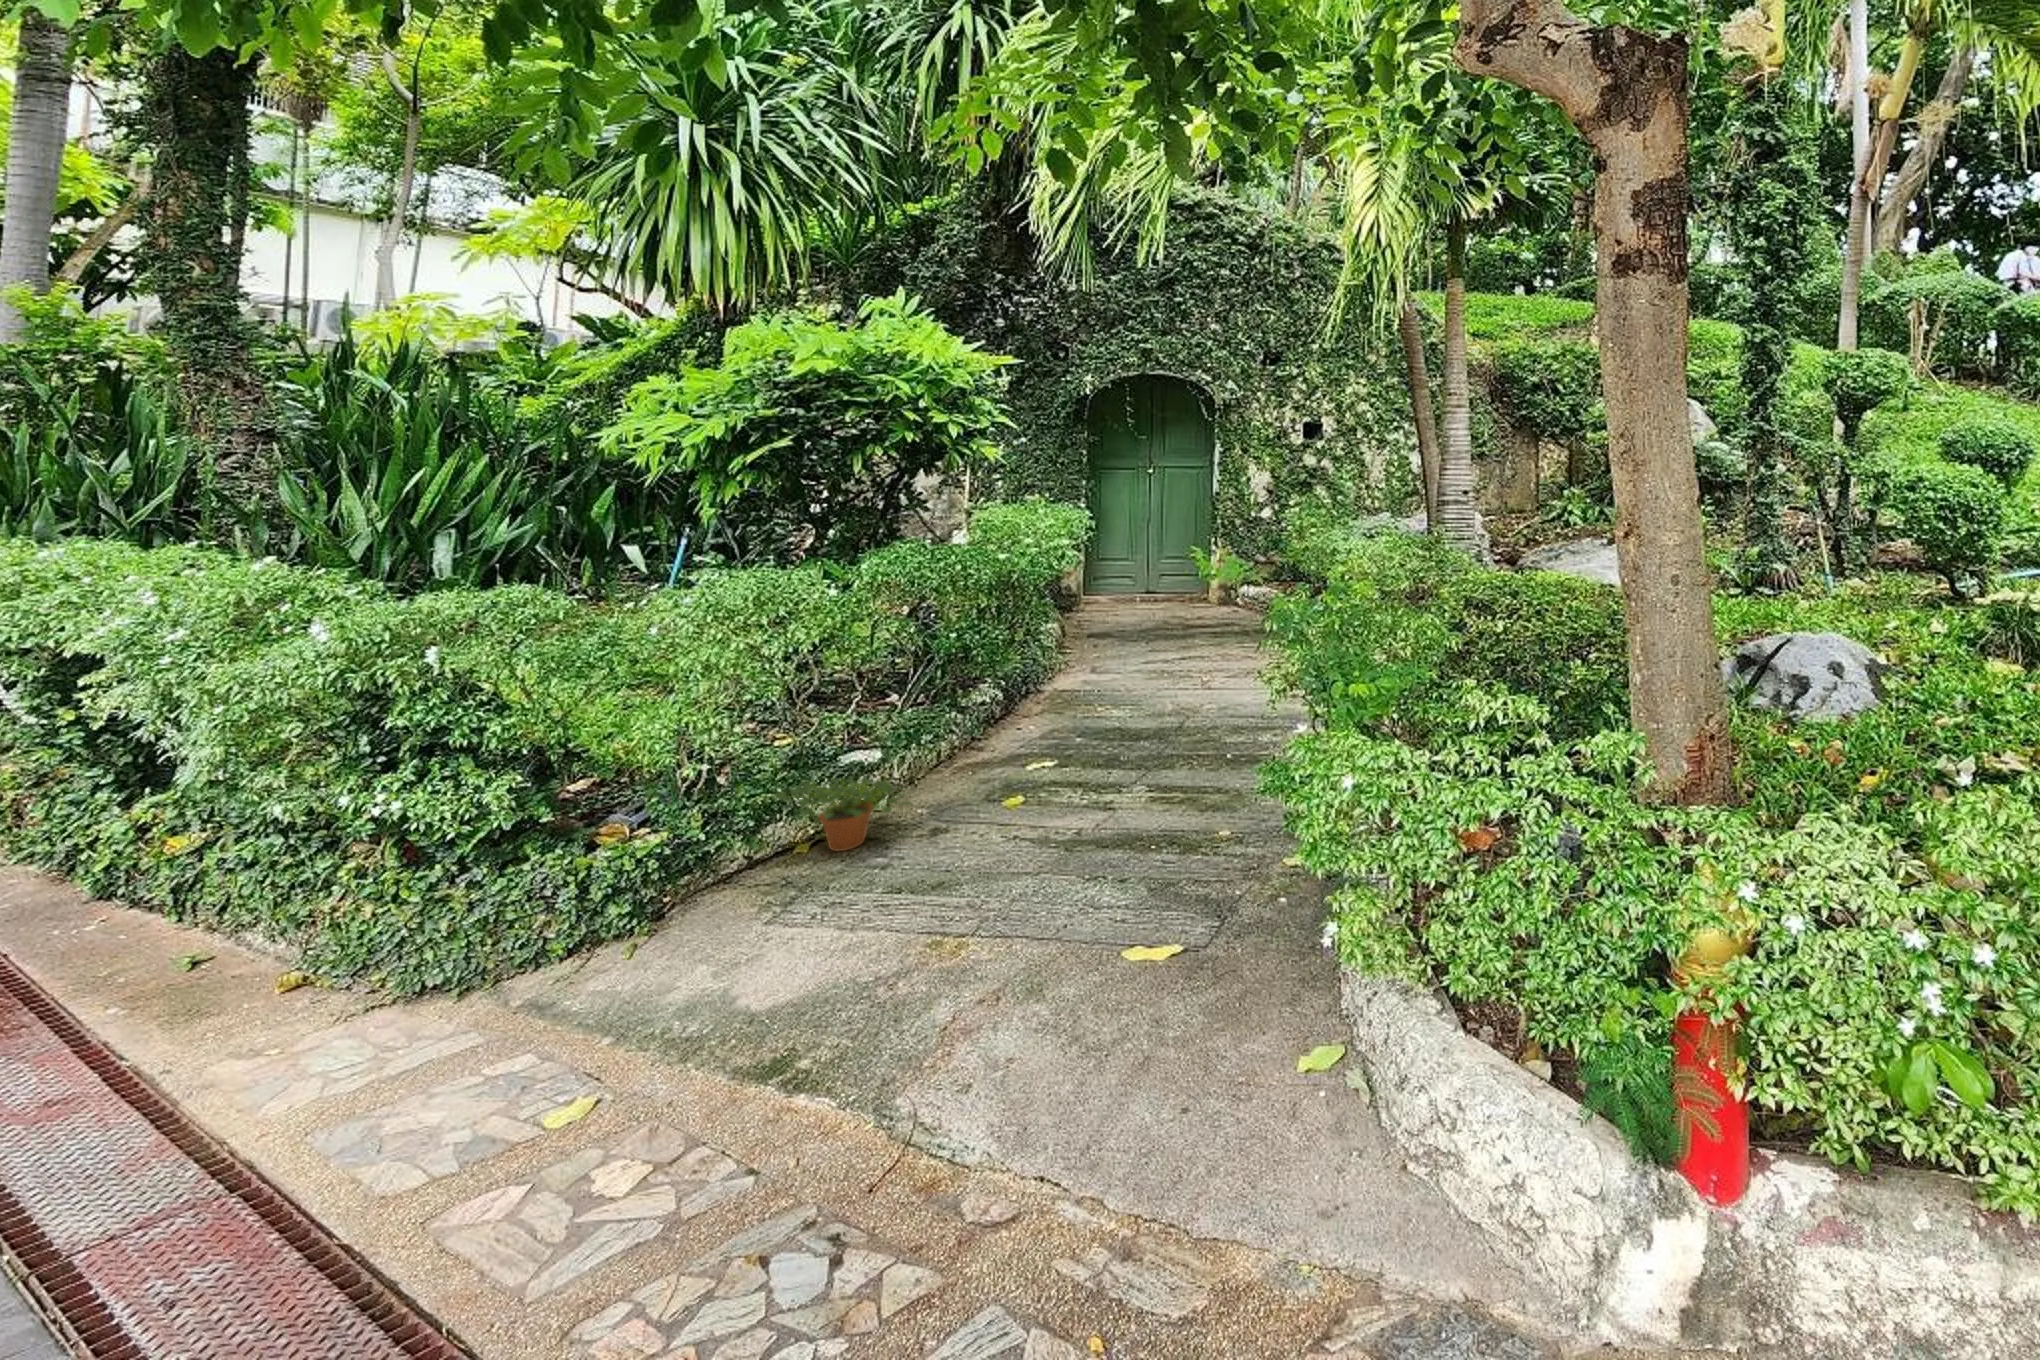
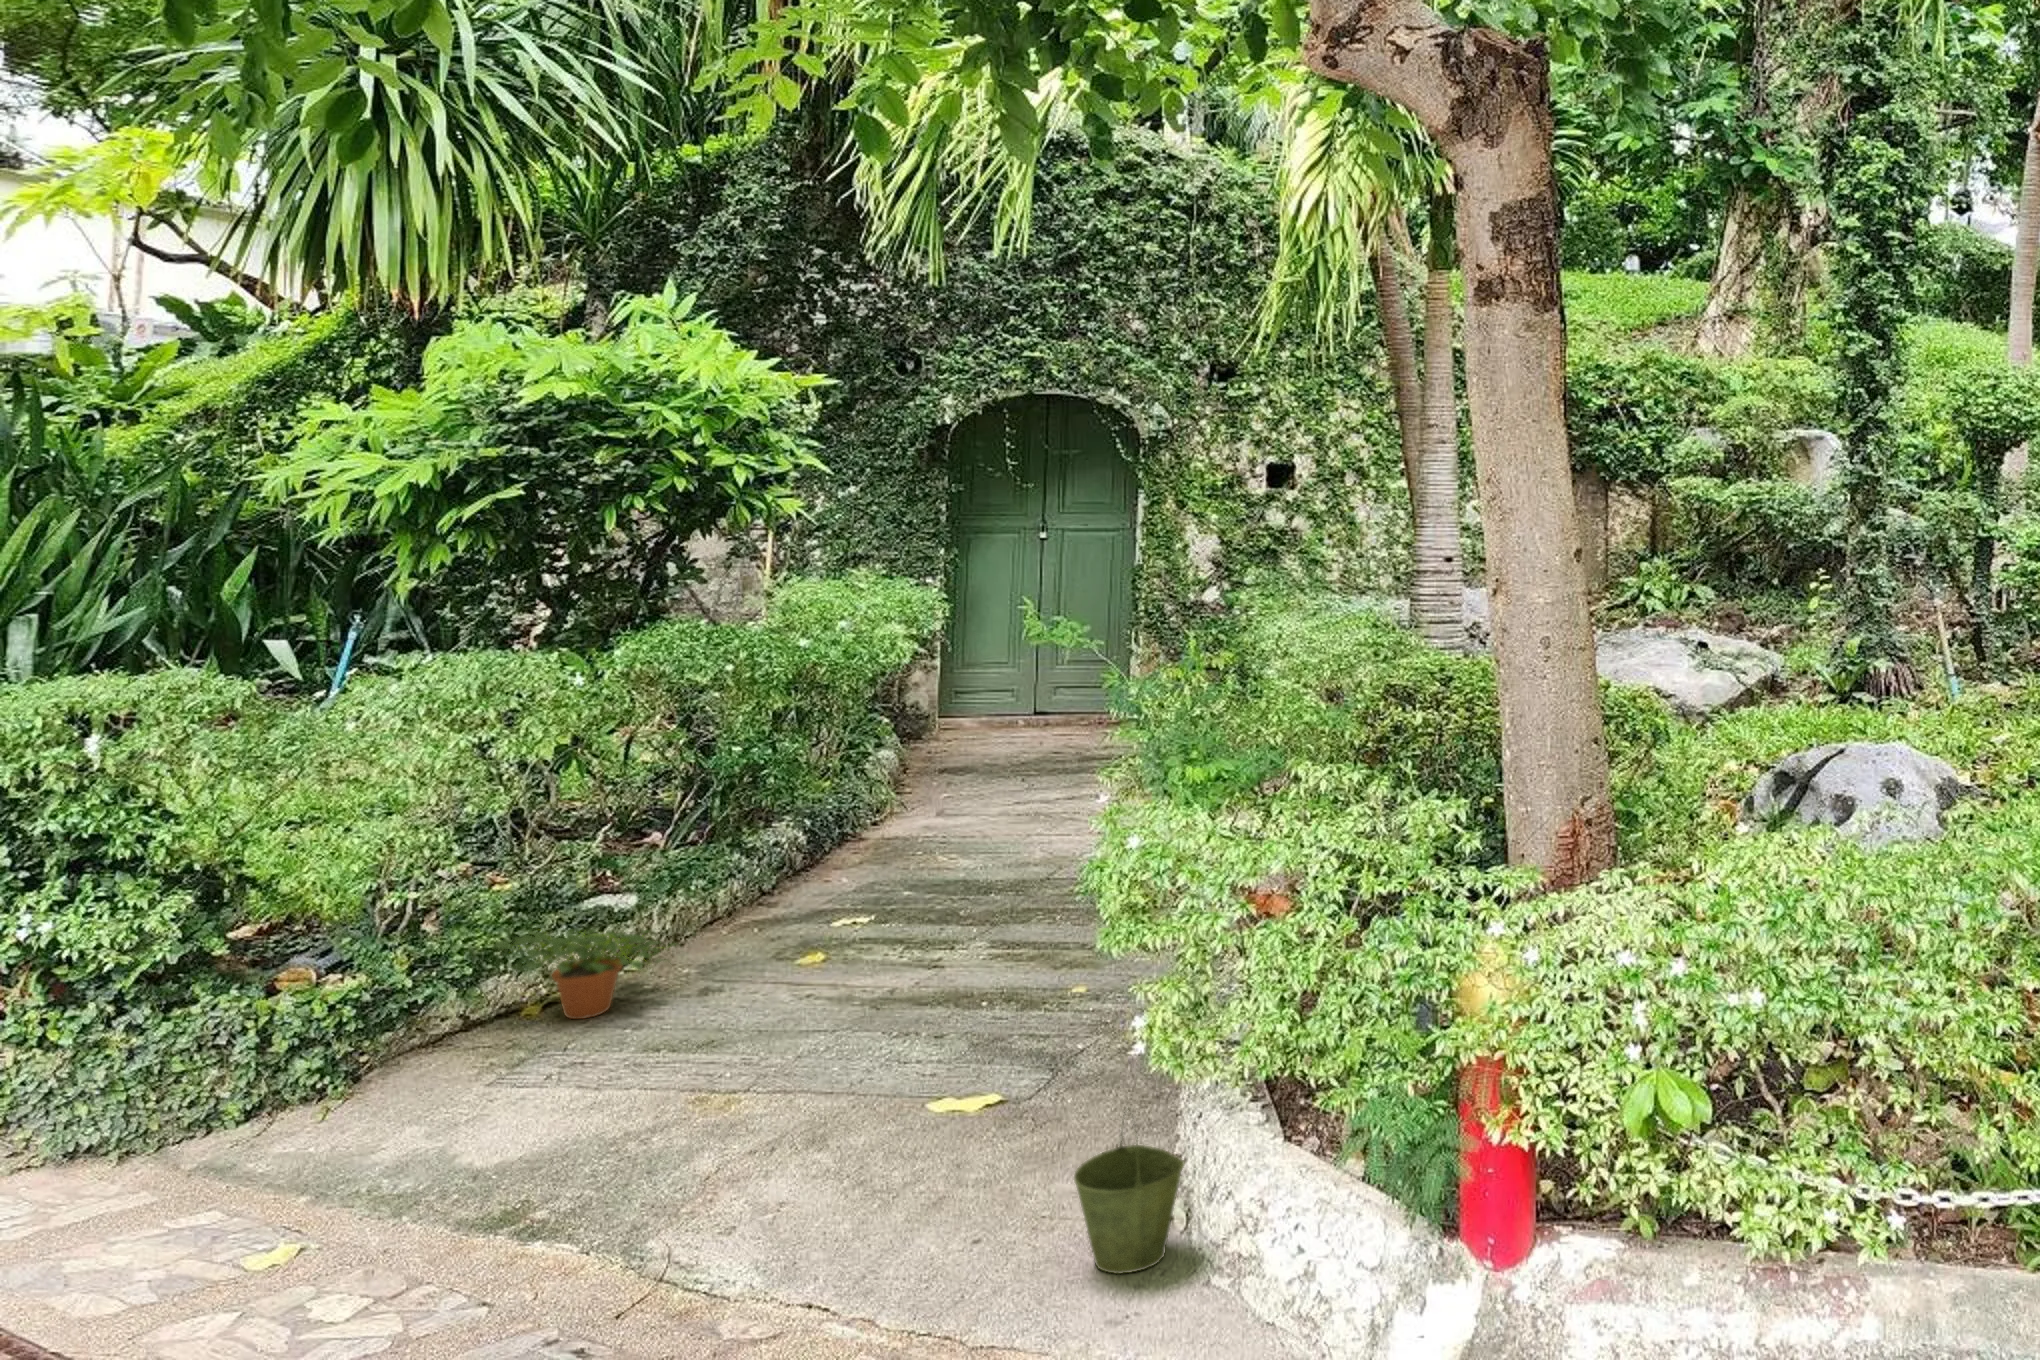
bucket: none [1281,970,1373,1119] -> present [1074,1112,1185,1274]

